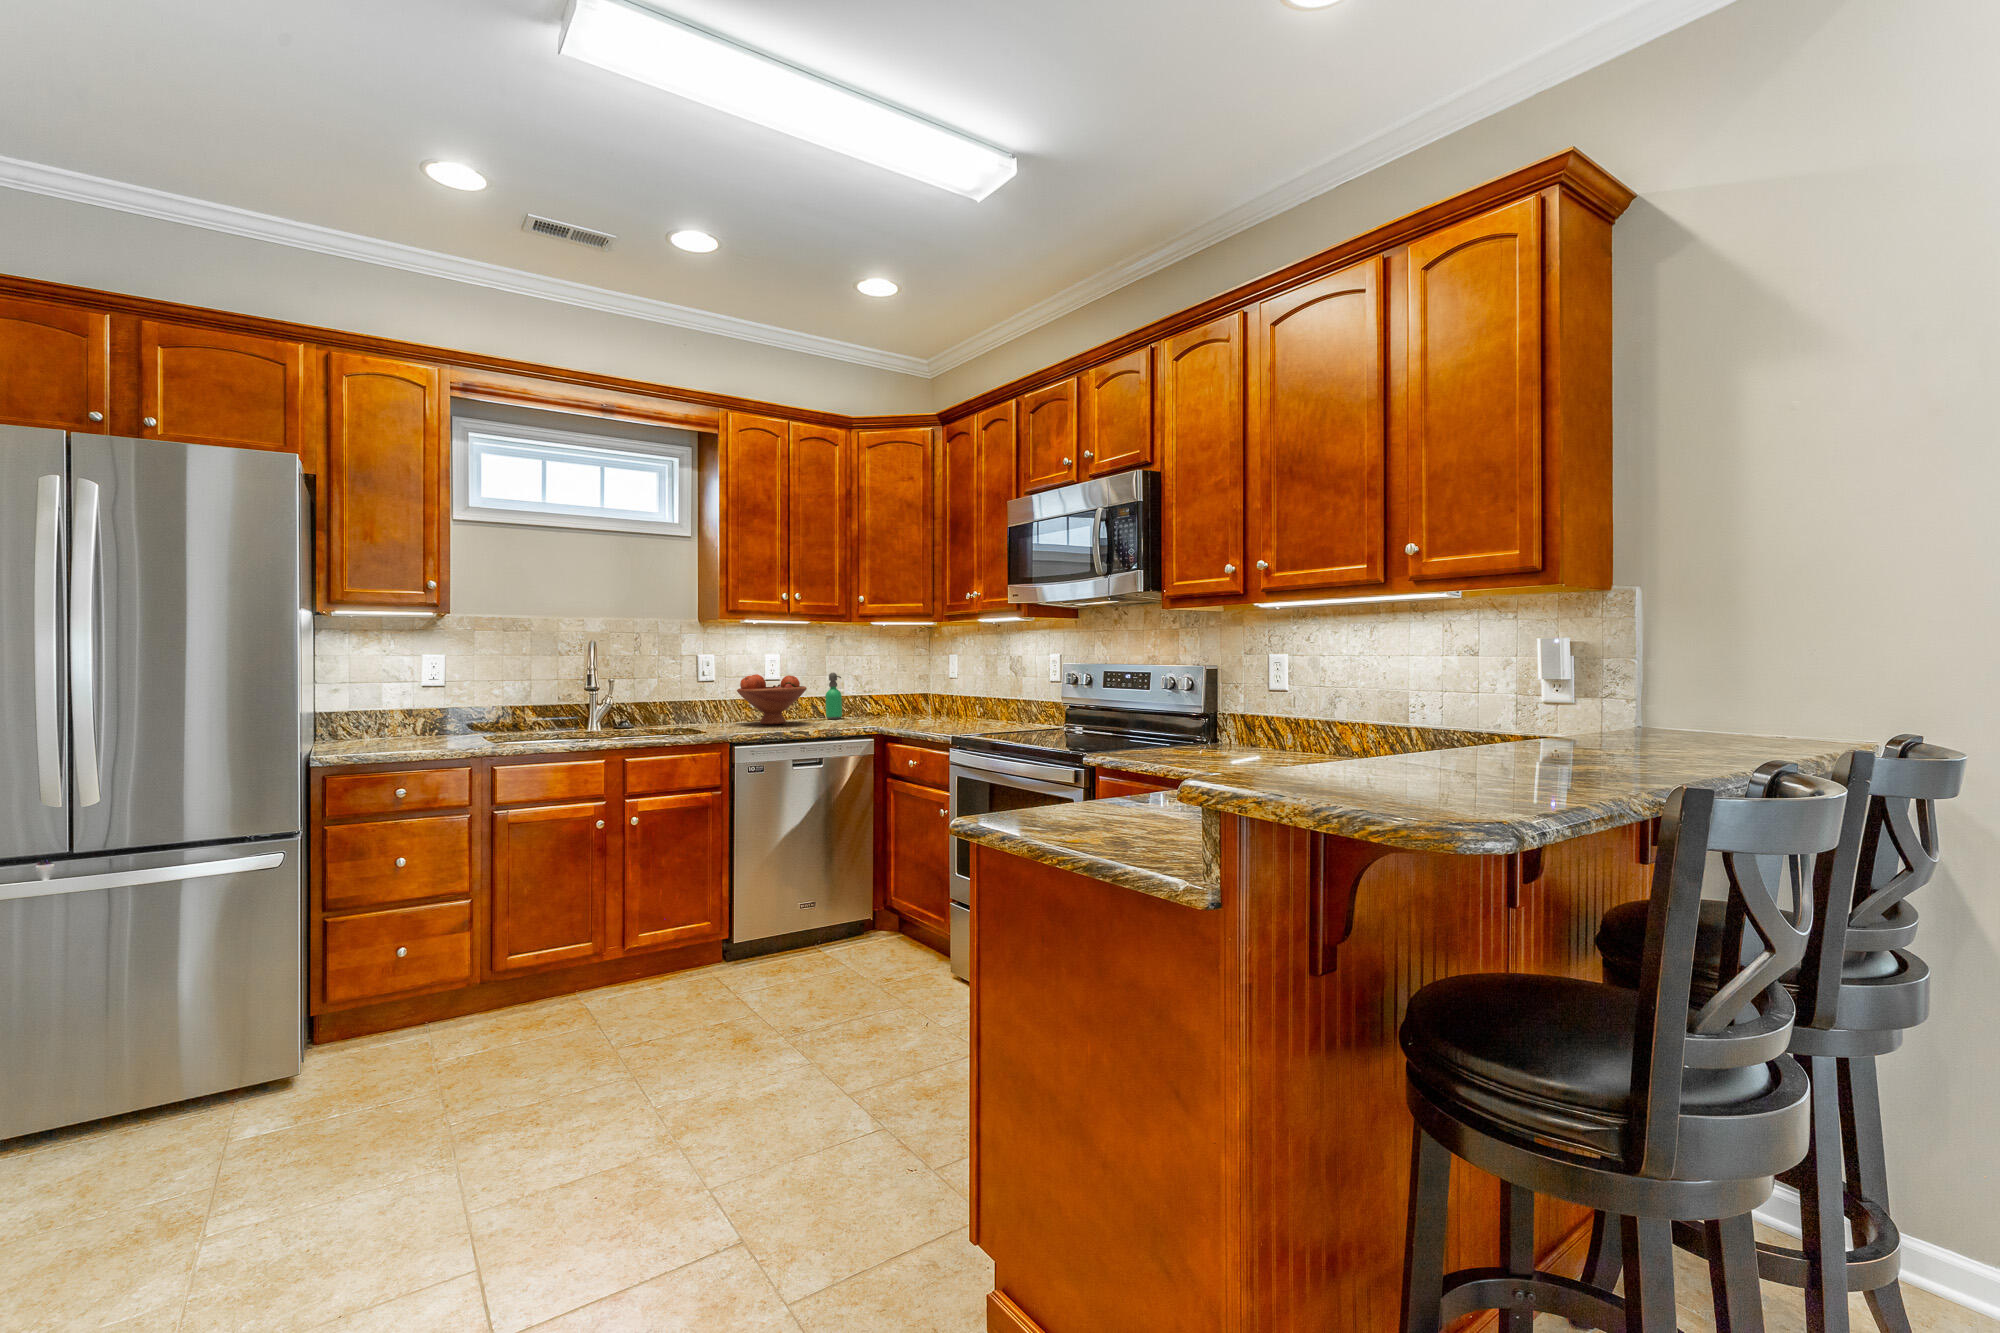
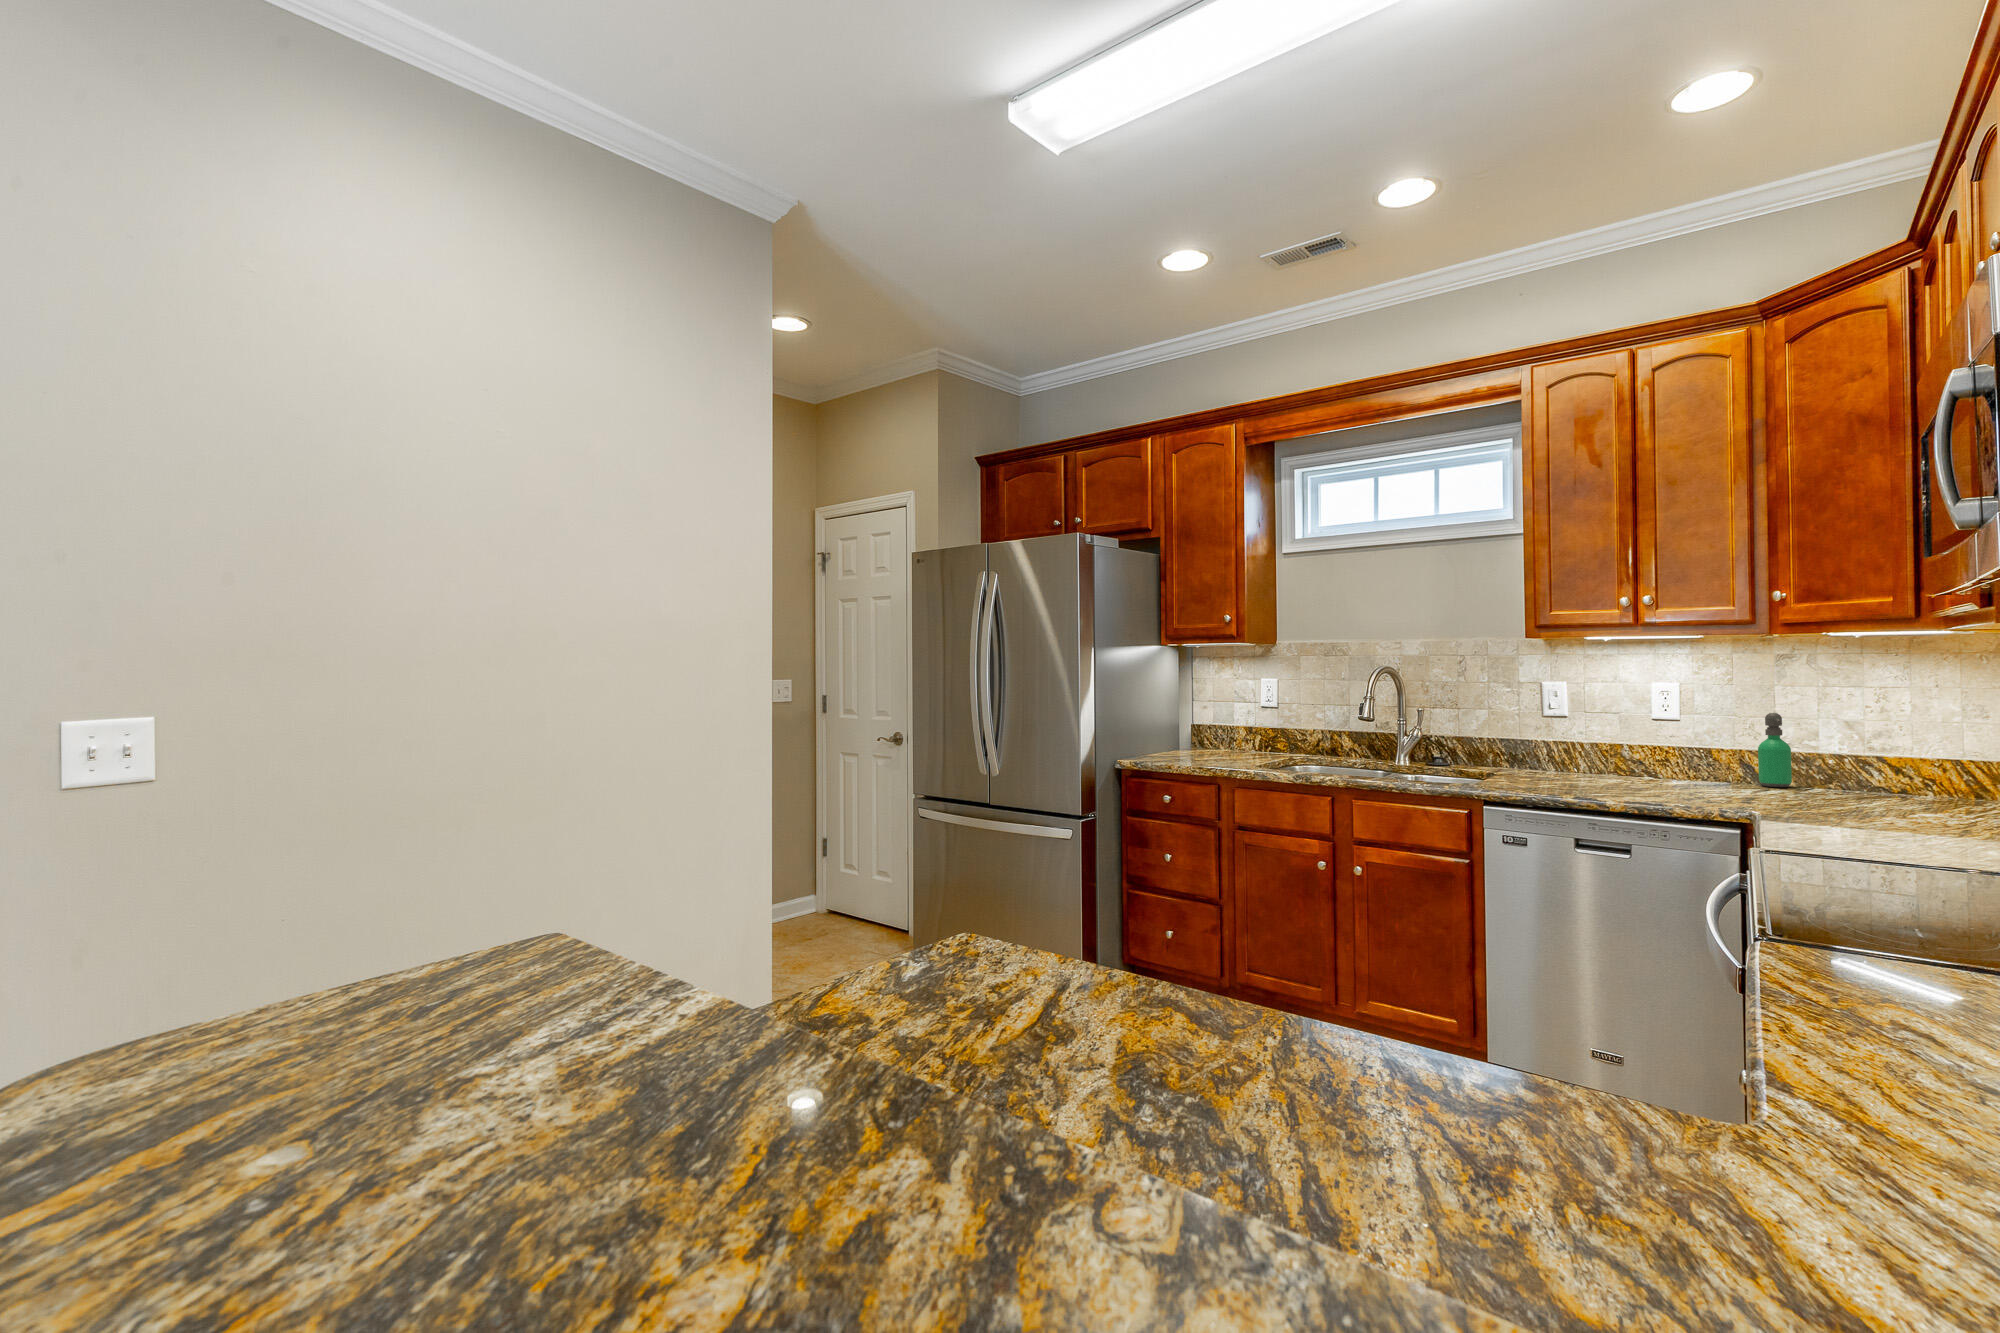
fruit bowl: present [737,674,807,725] -> none [1570,711,1686,783]

